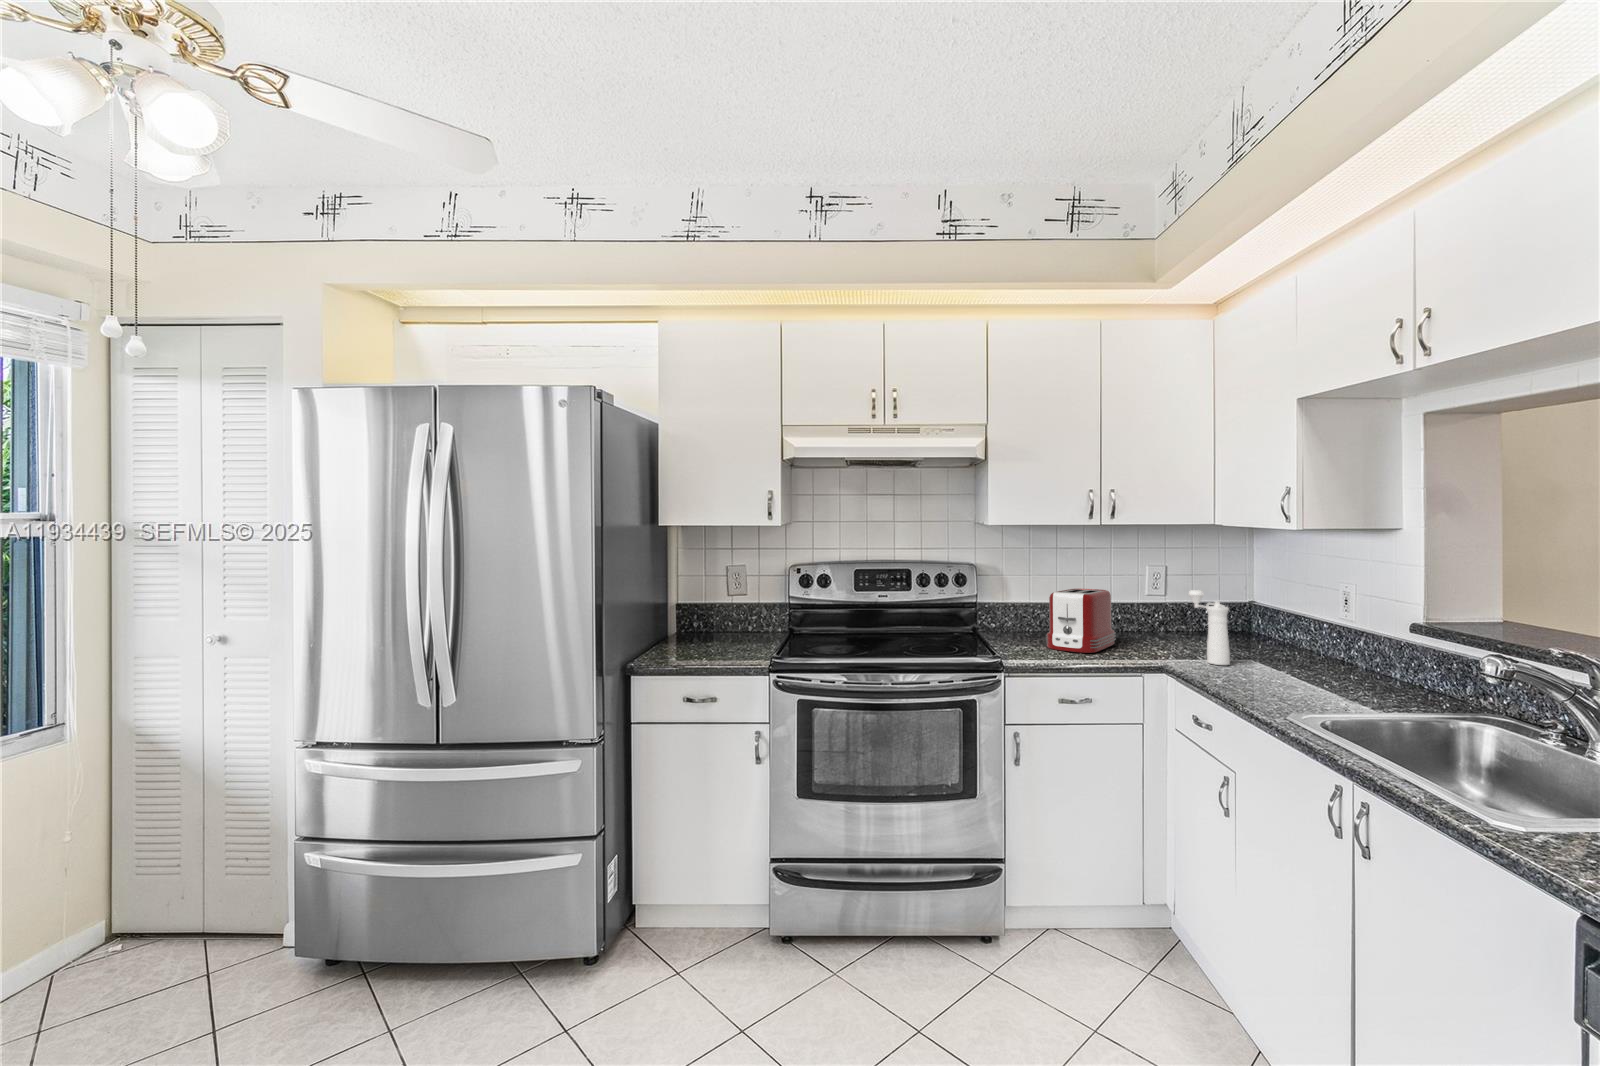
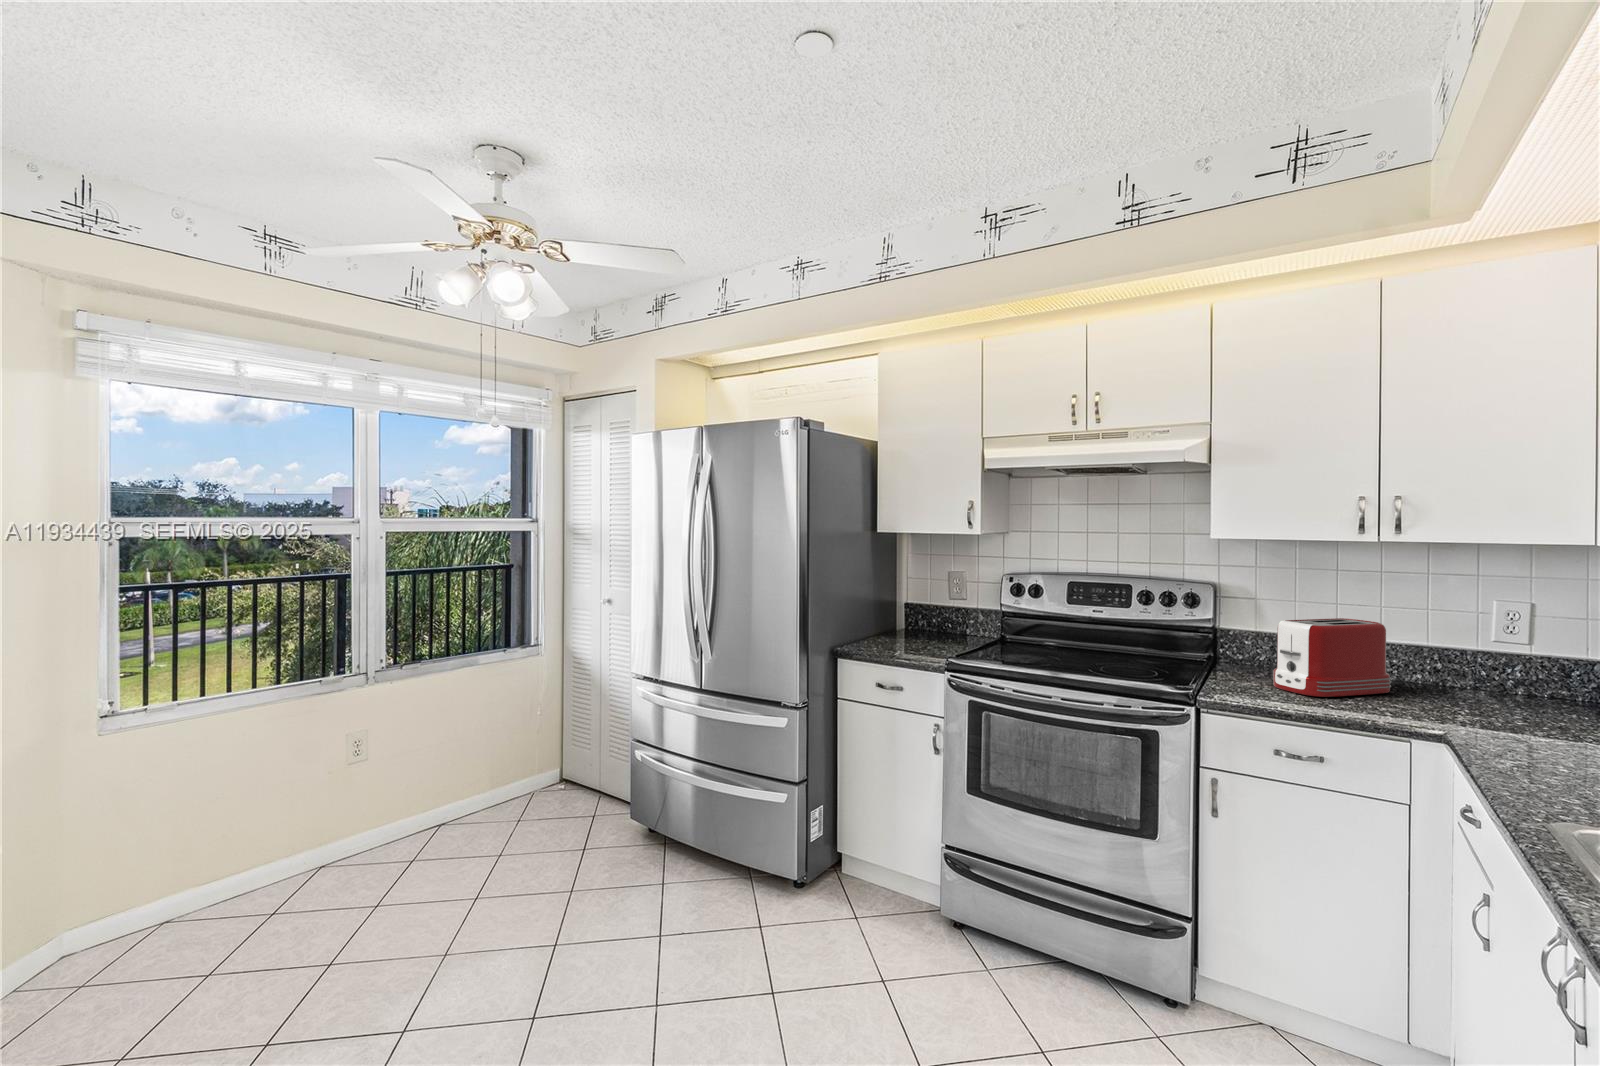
pepper mill: present [1189,590,1230,665] -> none [1479,632,1515,734]

